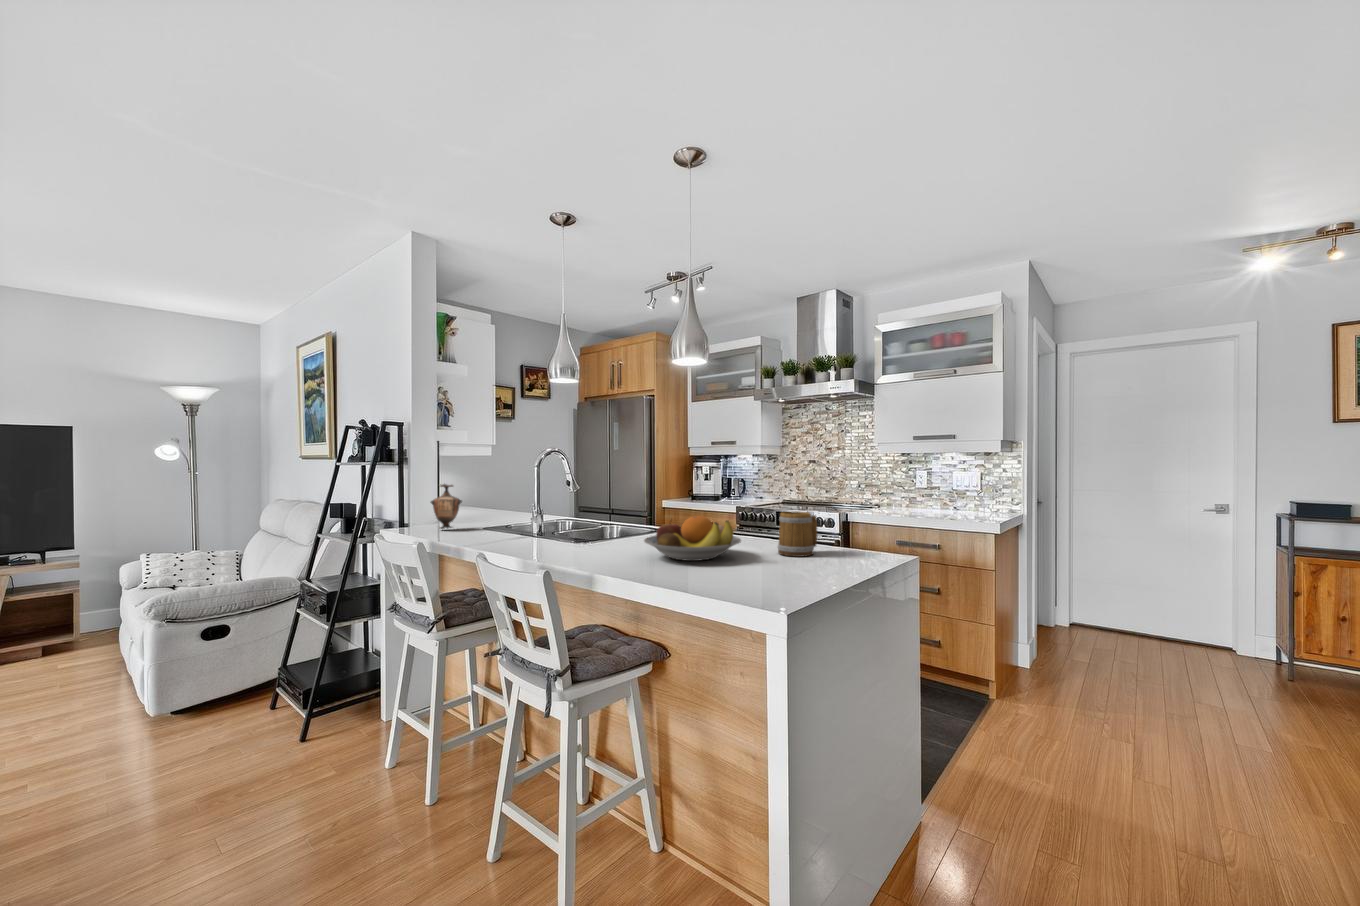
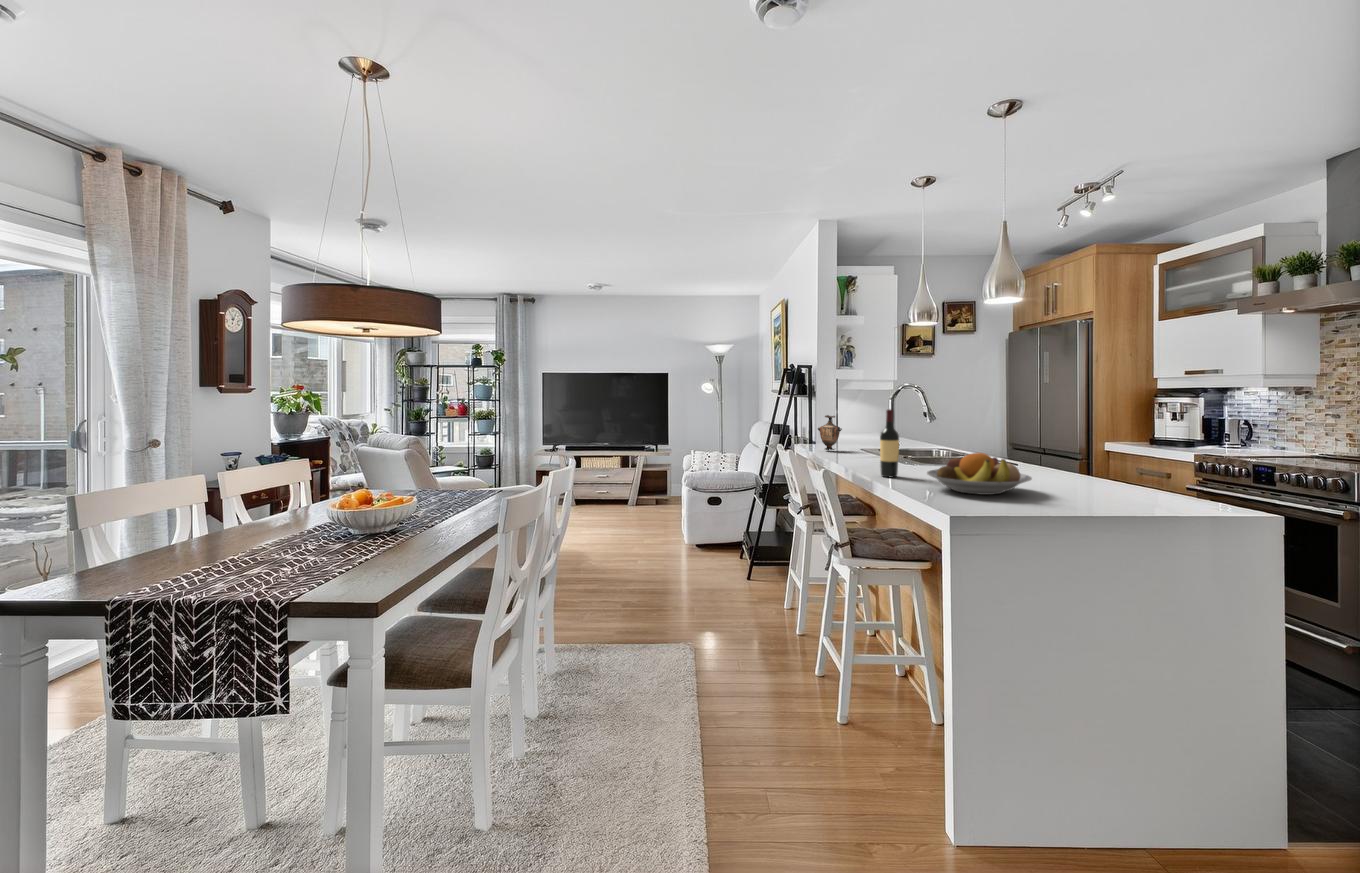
wine bottle: none [571,473,593,554] -> present [880,409,899,477]
mug: present [778,511,817,557] -> none [1079,457,1143,507]

